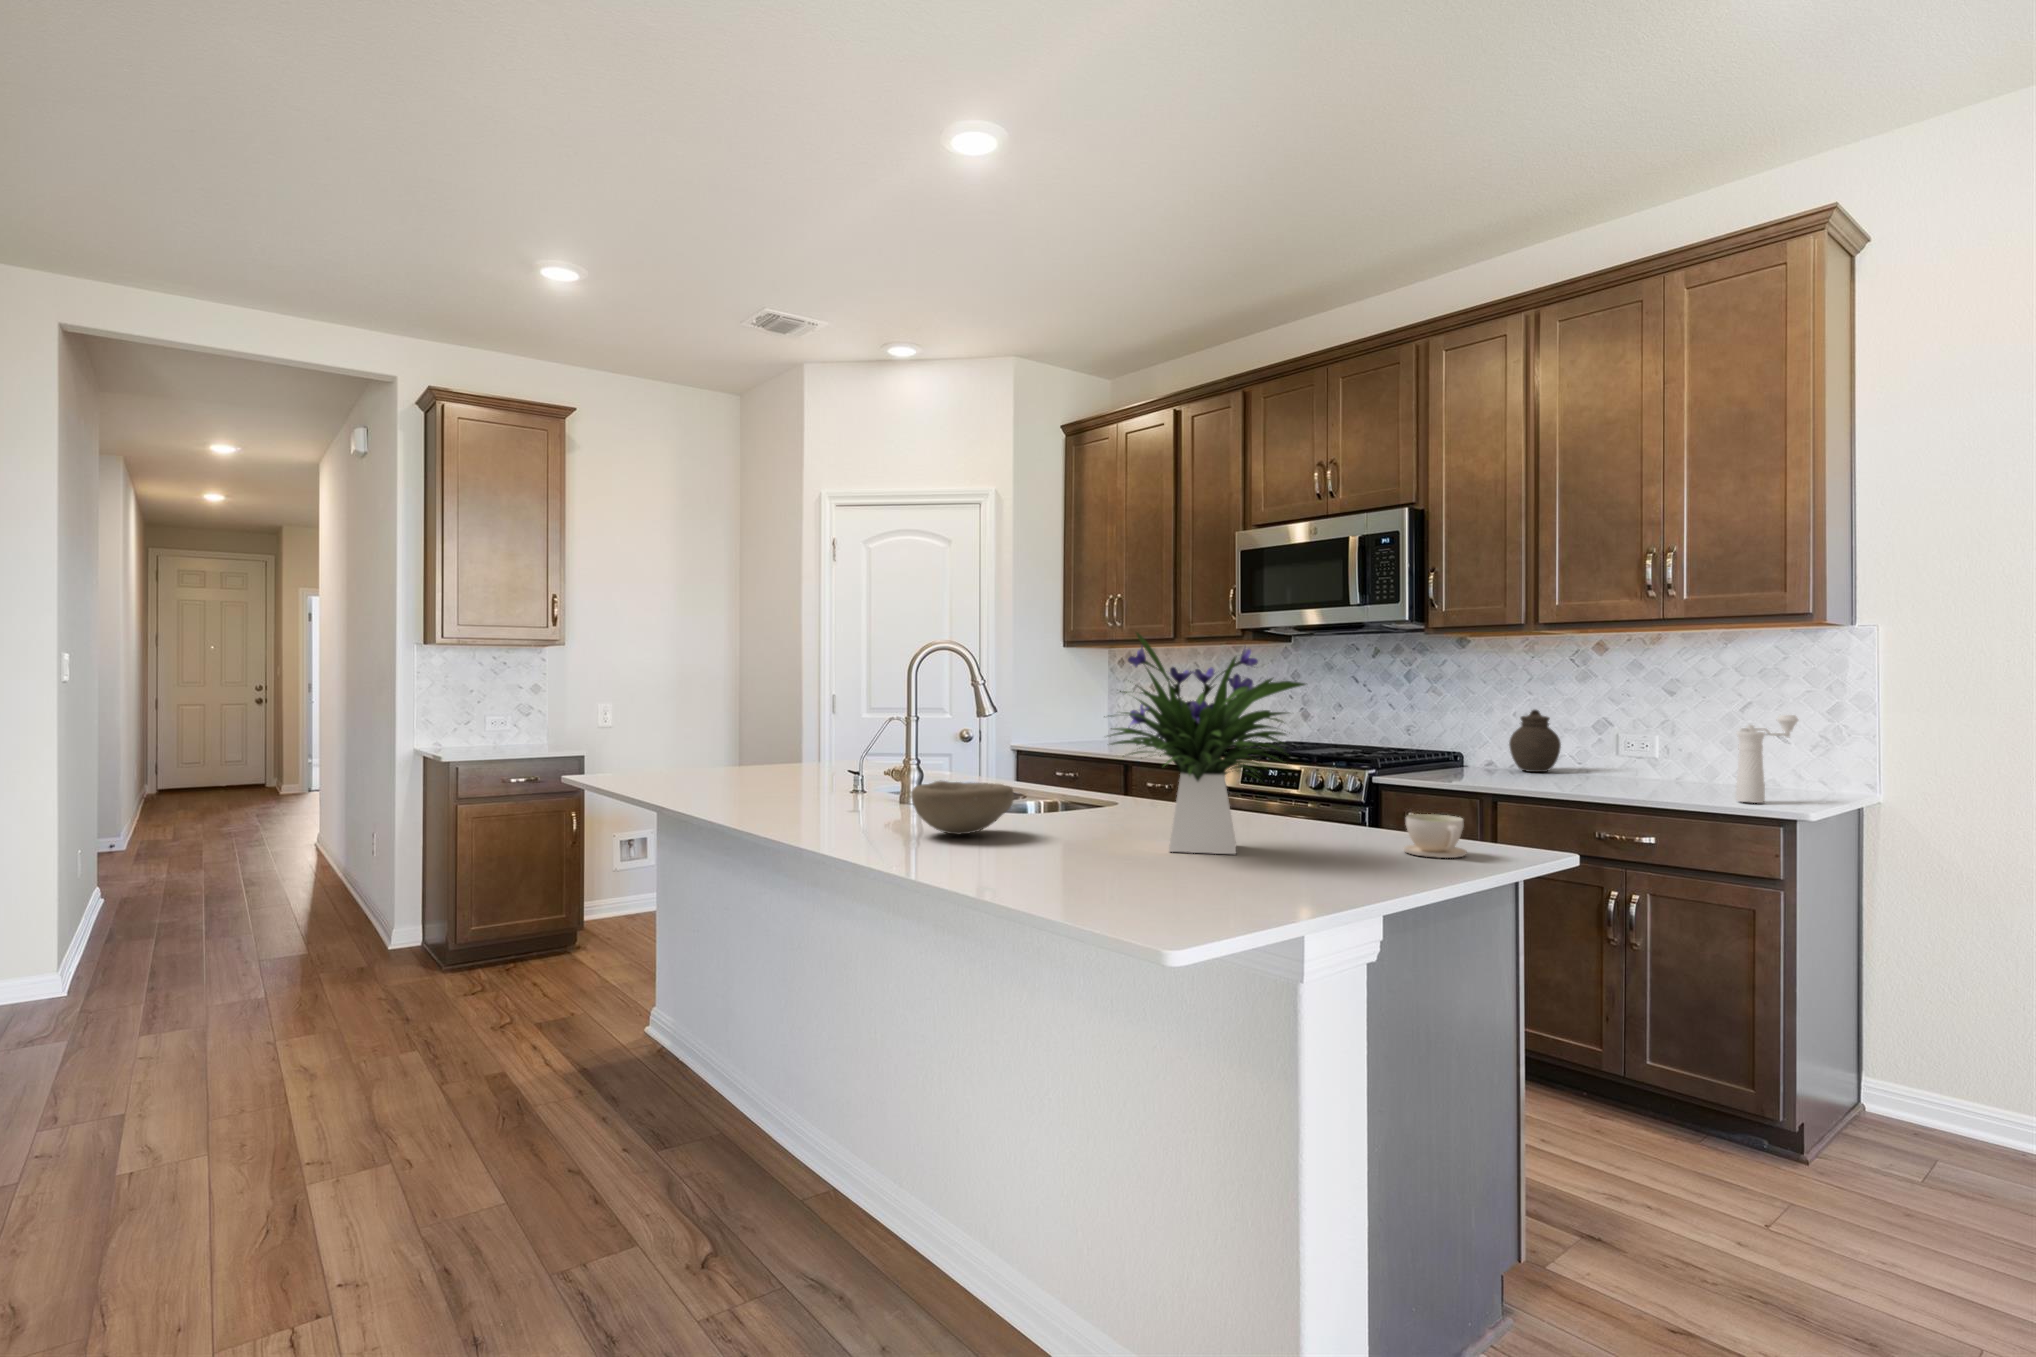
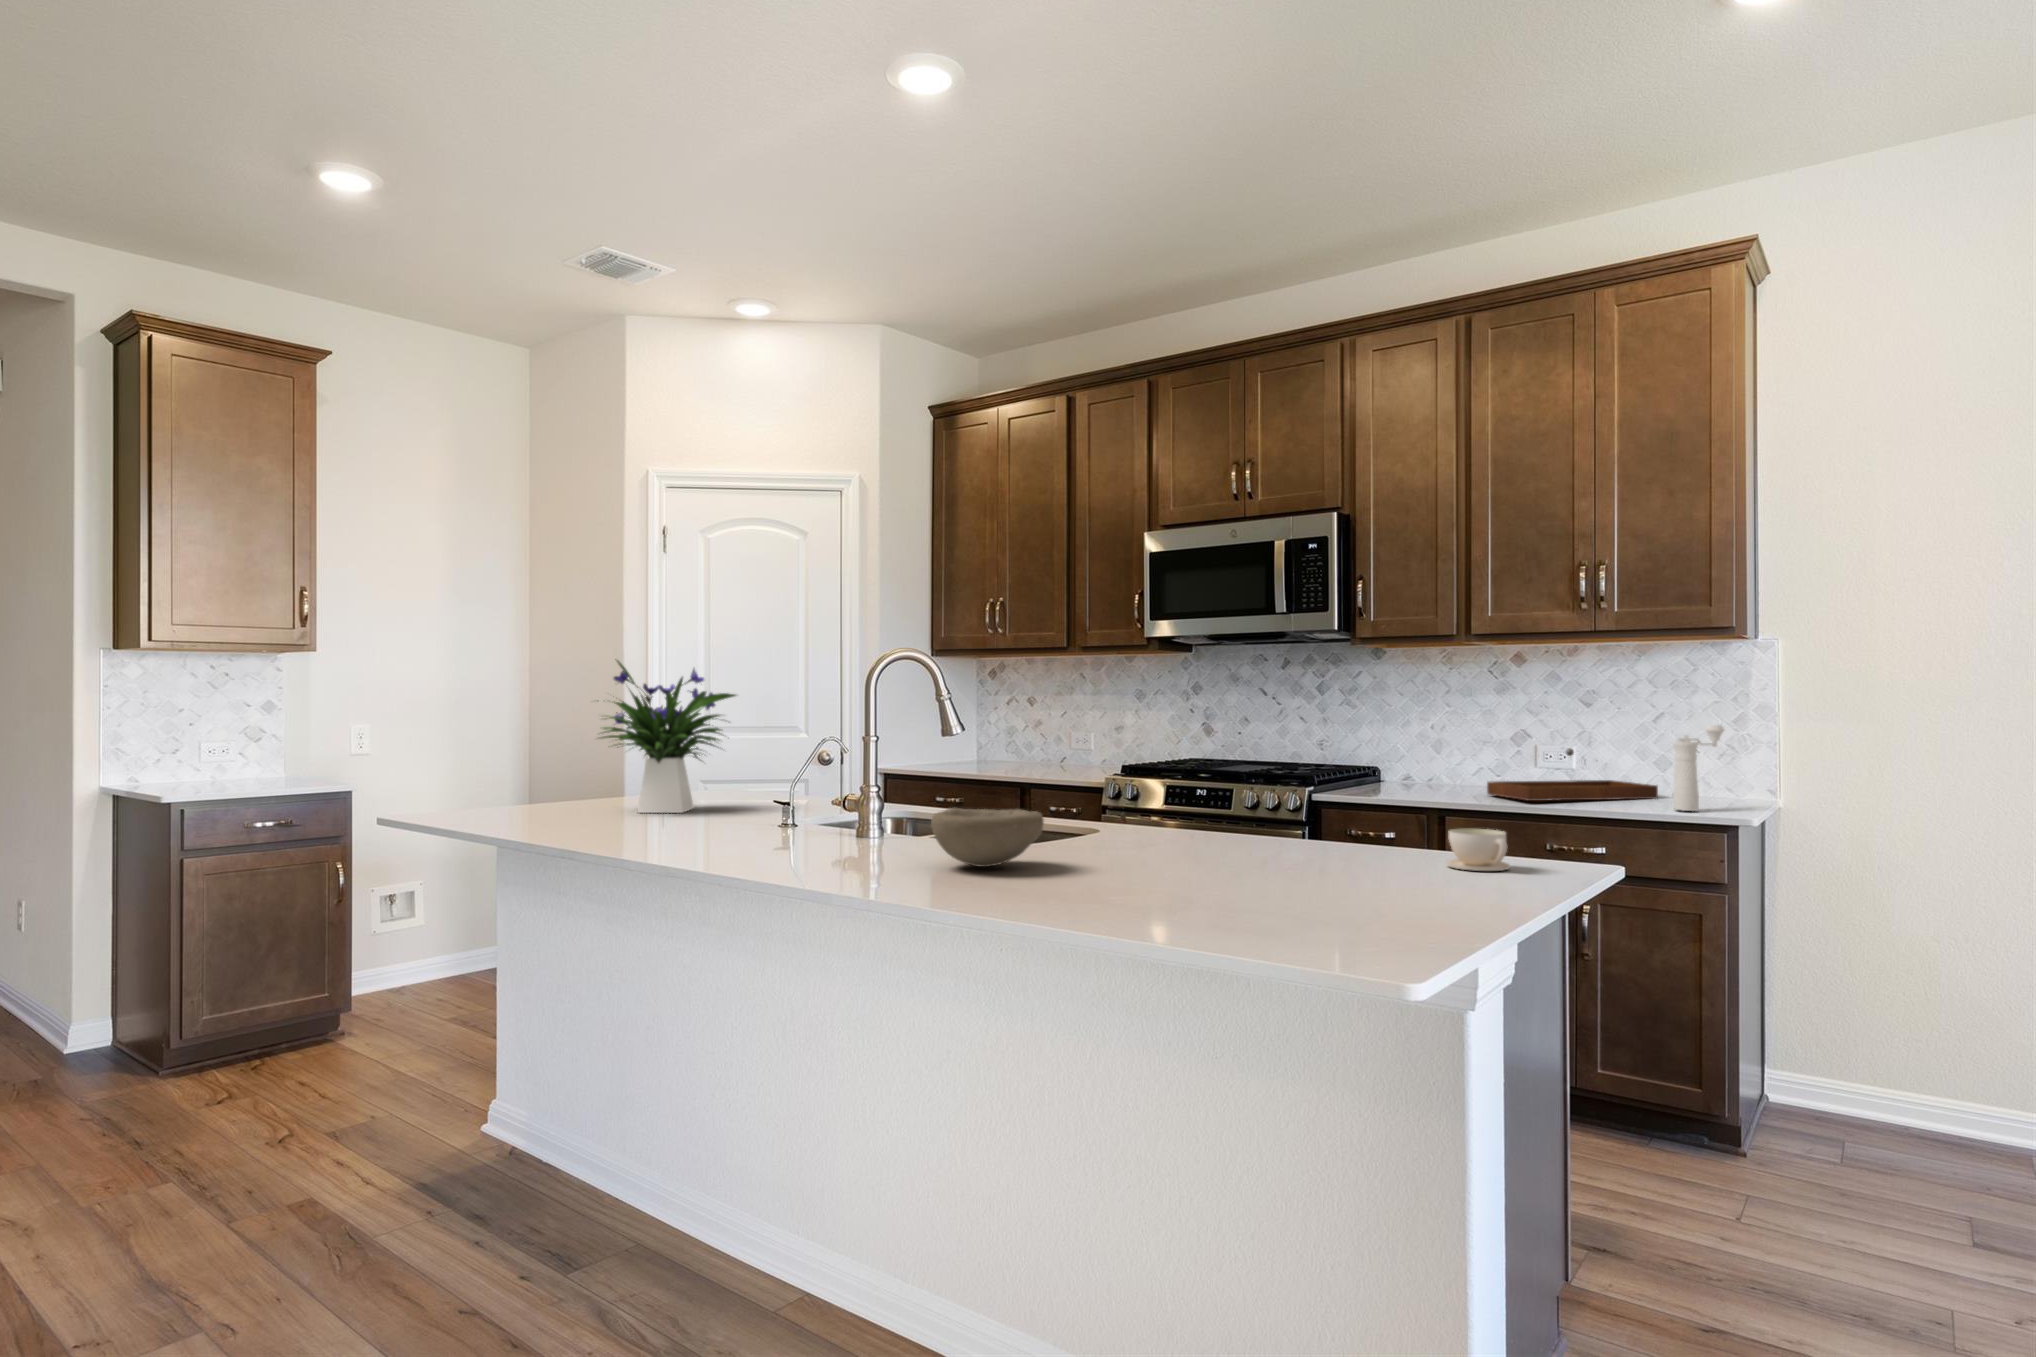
flower arrangement: present [1111,633,1305,854] -> present [600,661,736,813]
jar: present [1509,710,1561,772] -> none [1438,722,1488,786]
tray: none [1550,736,1732,789] -> present [1487,748,1658,801]

